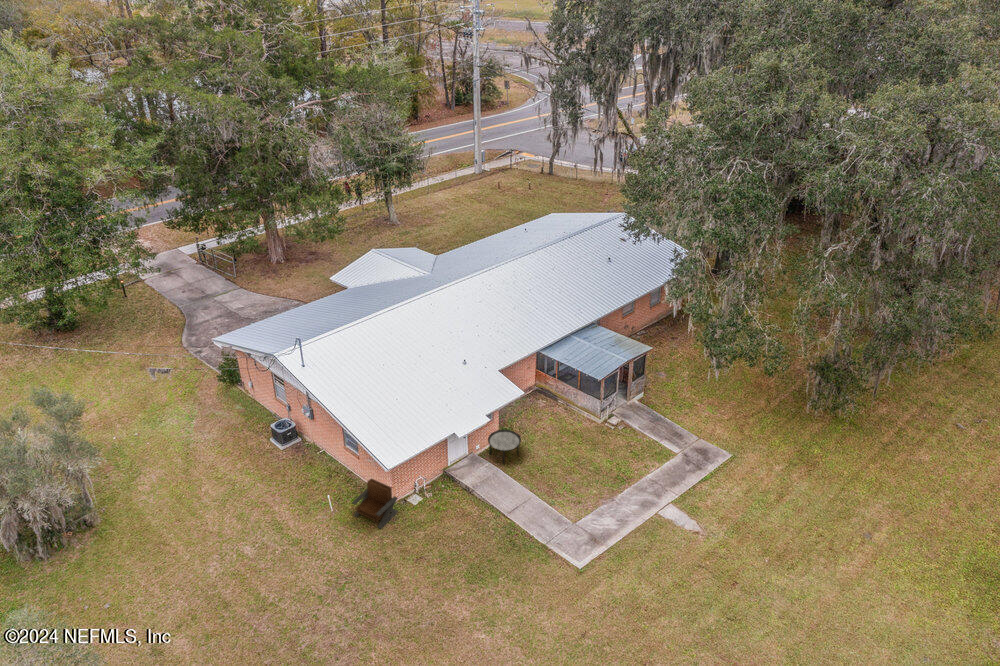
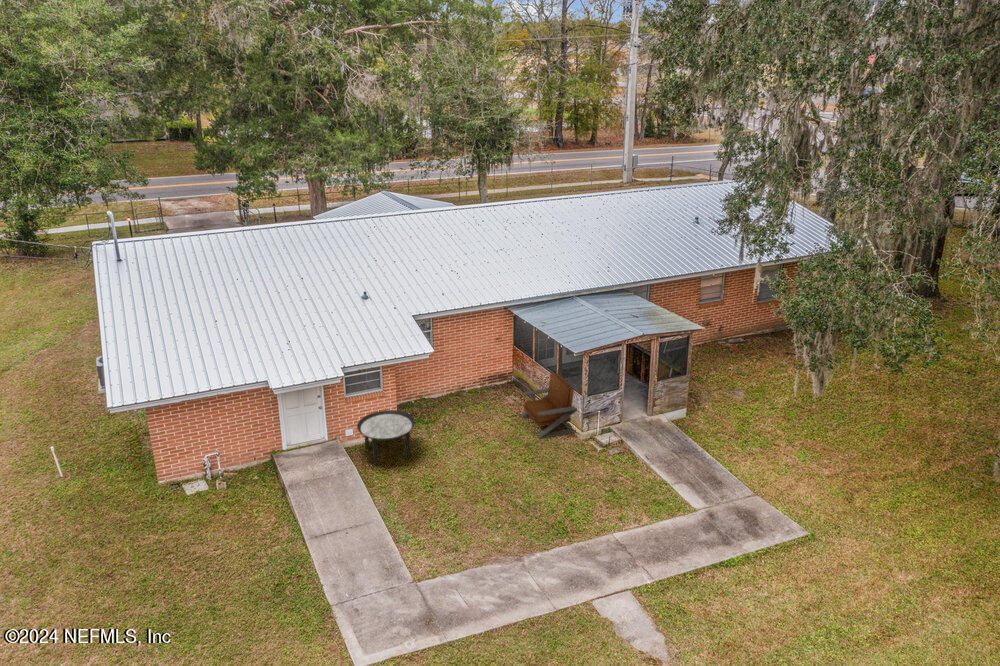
lounge chair: present [352,479,398,529] -> present [521,373,577,439]

